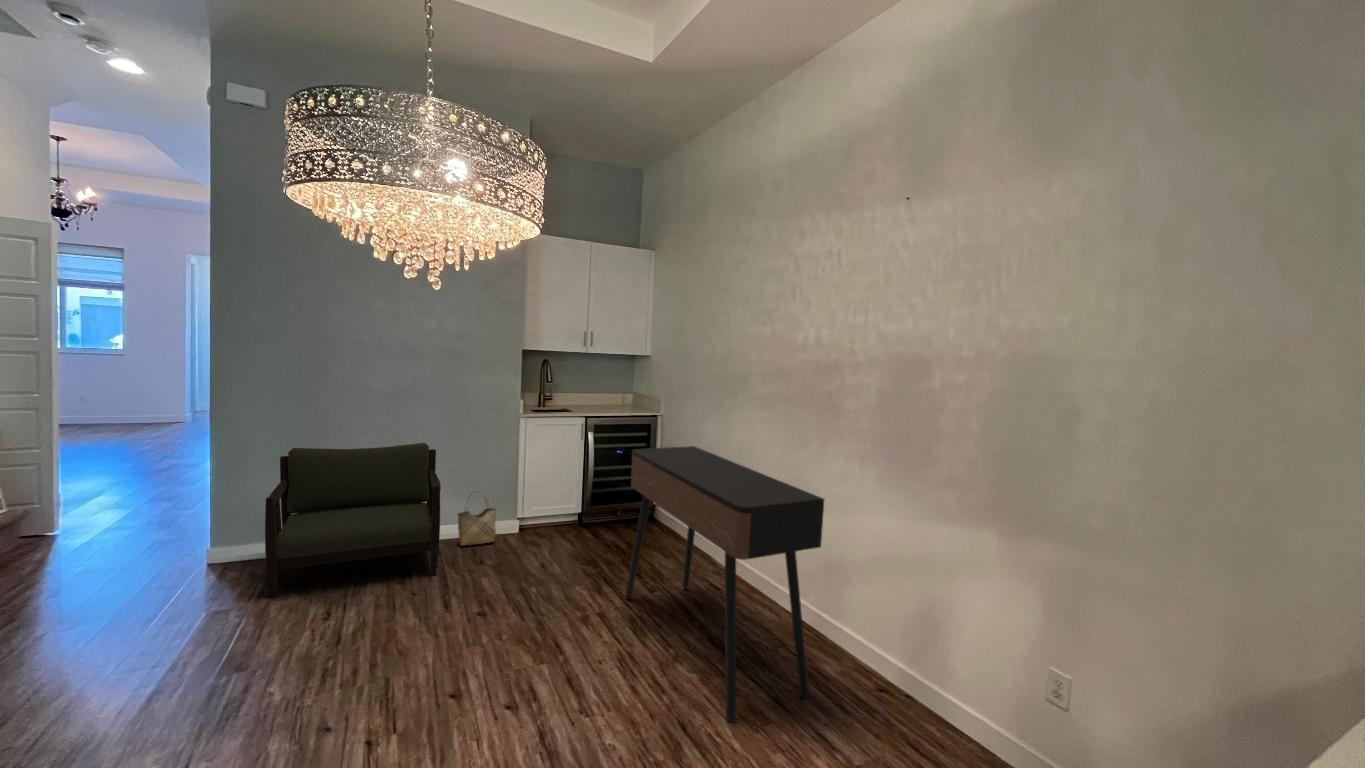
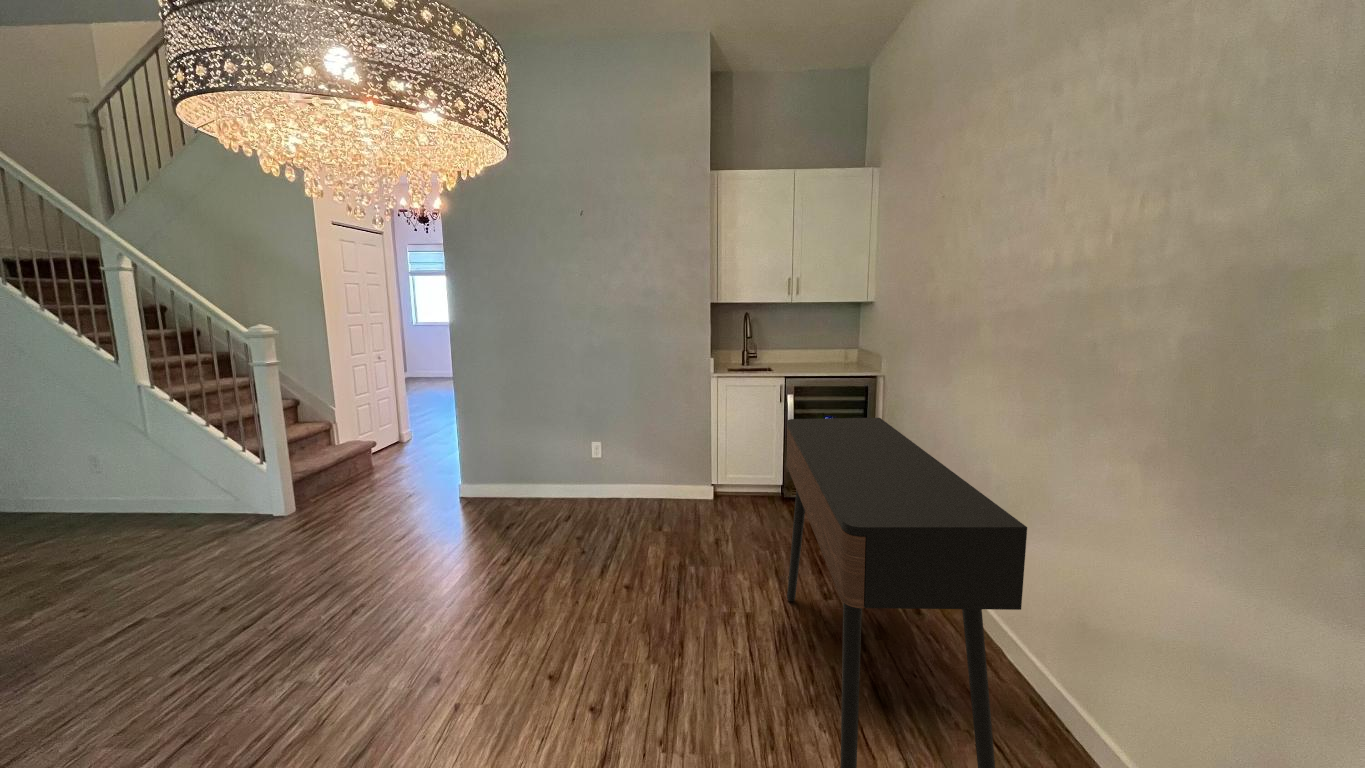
armchair: present [265,443,441,598] -> none [474,403,629,536]
woven basket: present [458,491,496,546] -> none [648,453,687,507]

